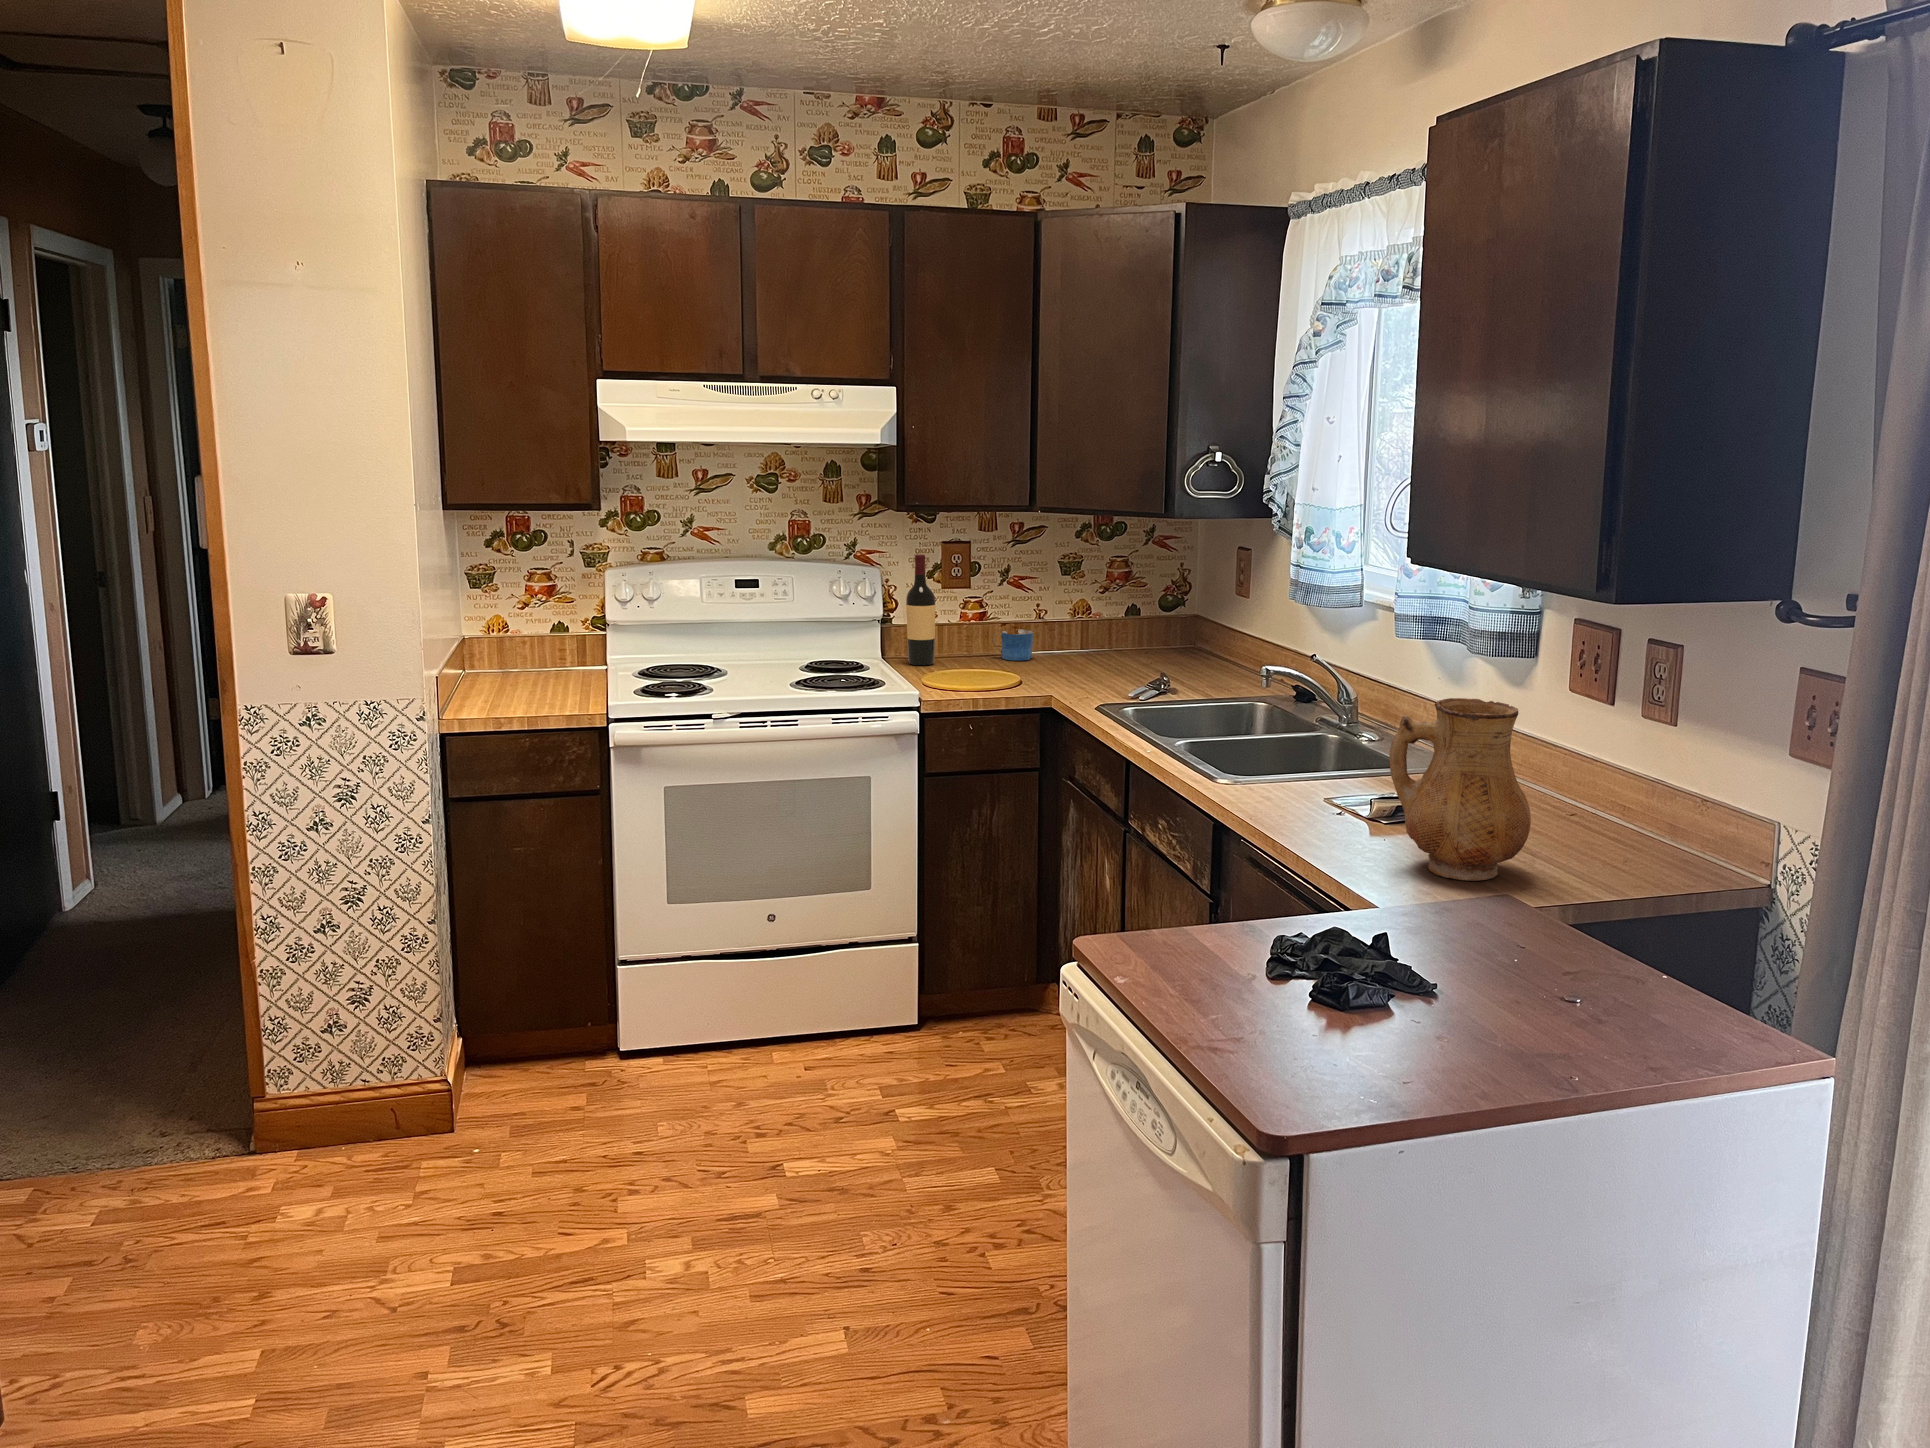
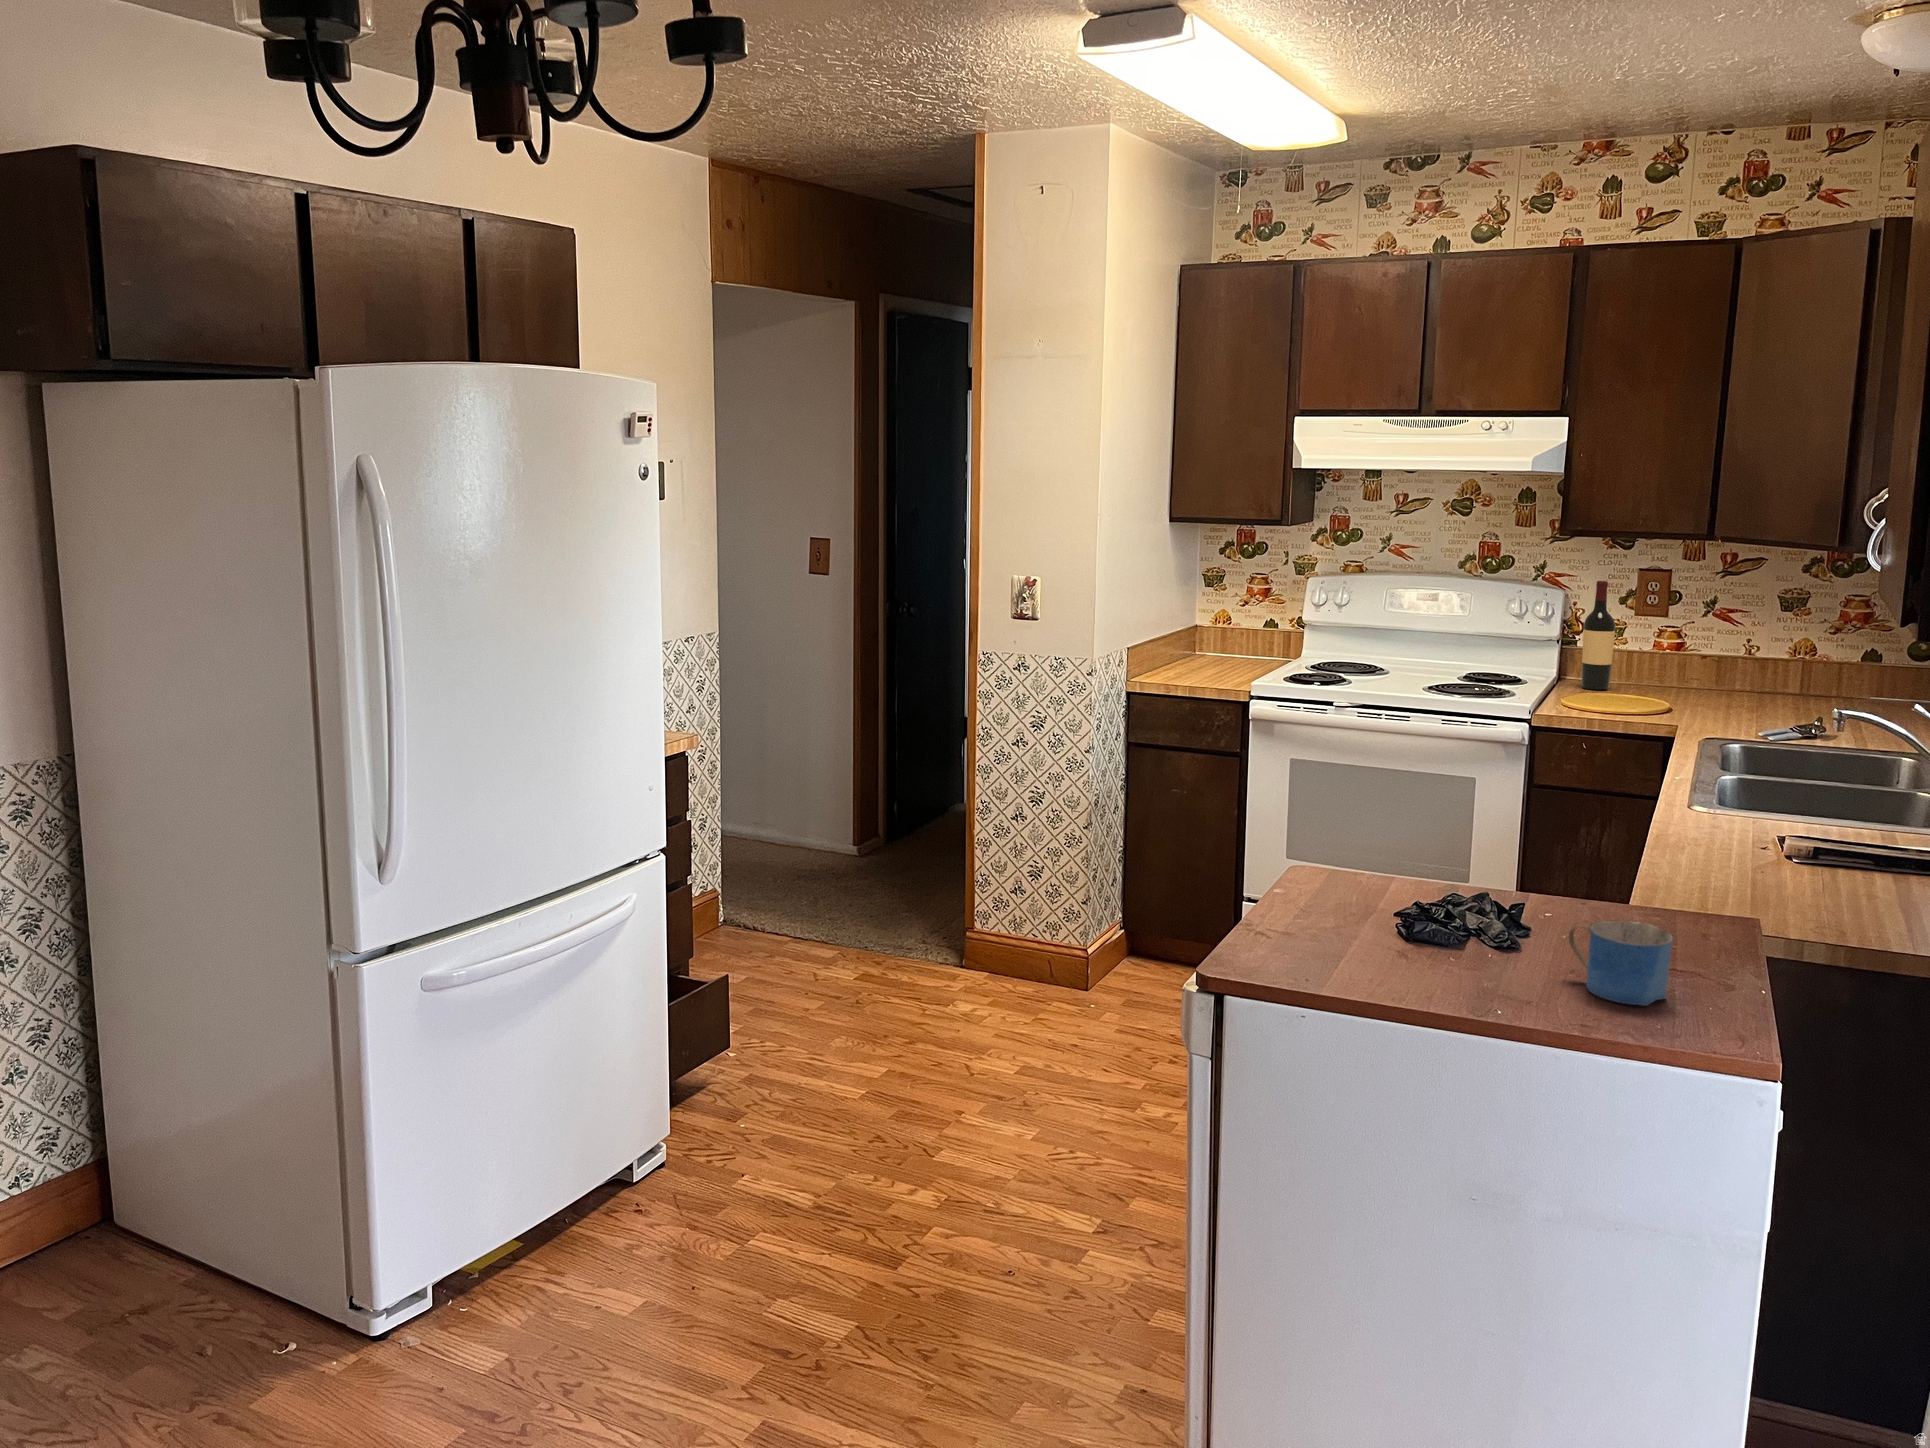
mug: present [992,629,1034,661] -> present [1569,921,1674,1006]
ceramic pitcher: present [1389,698,1531,881] -> none [1703,733,1851,920]

